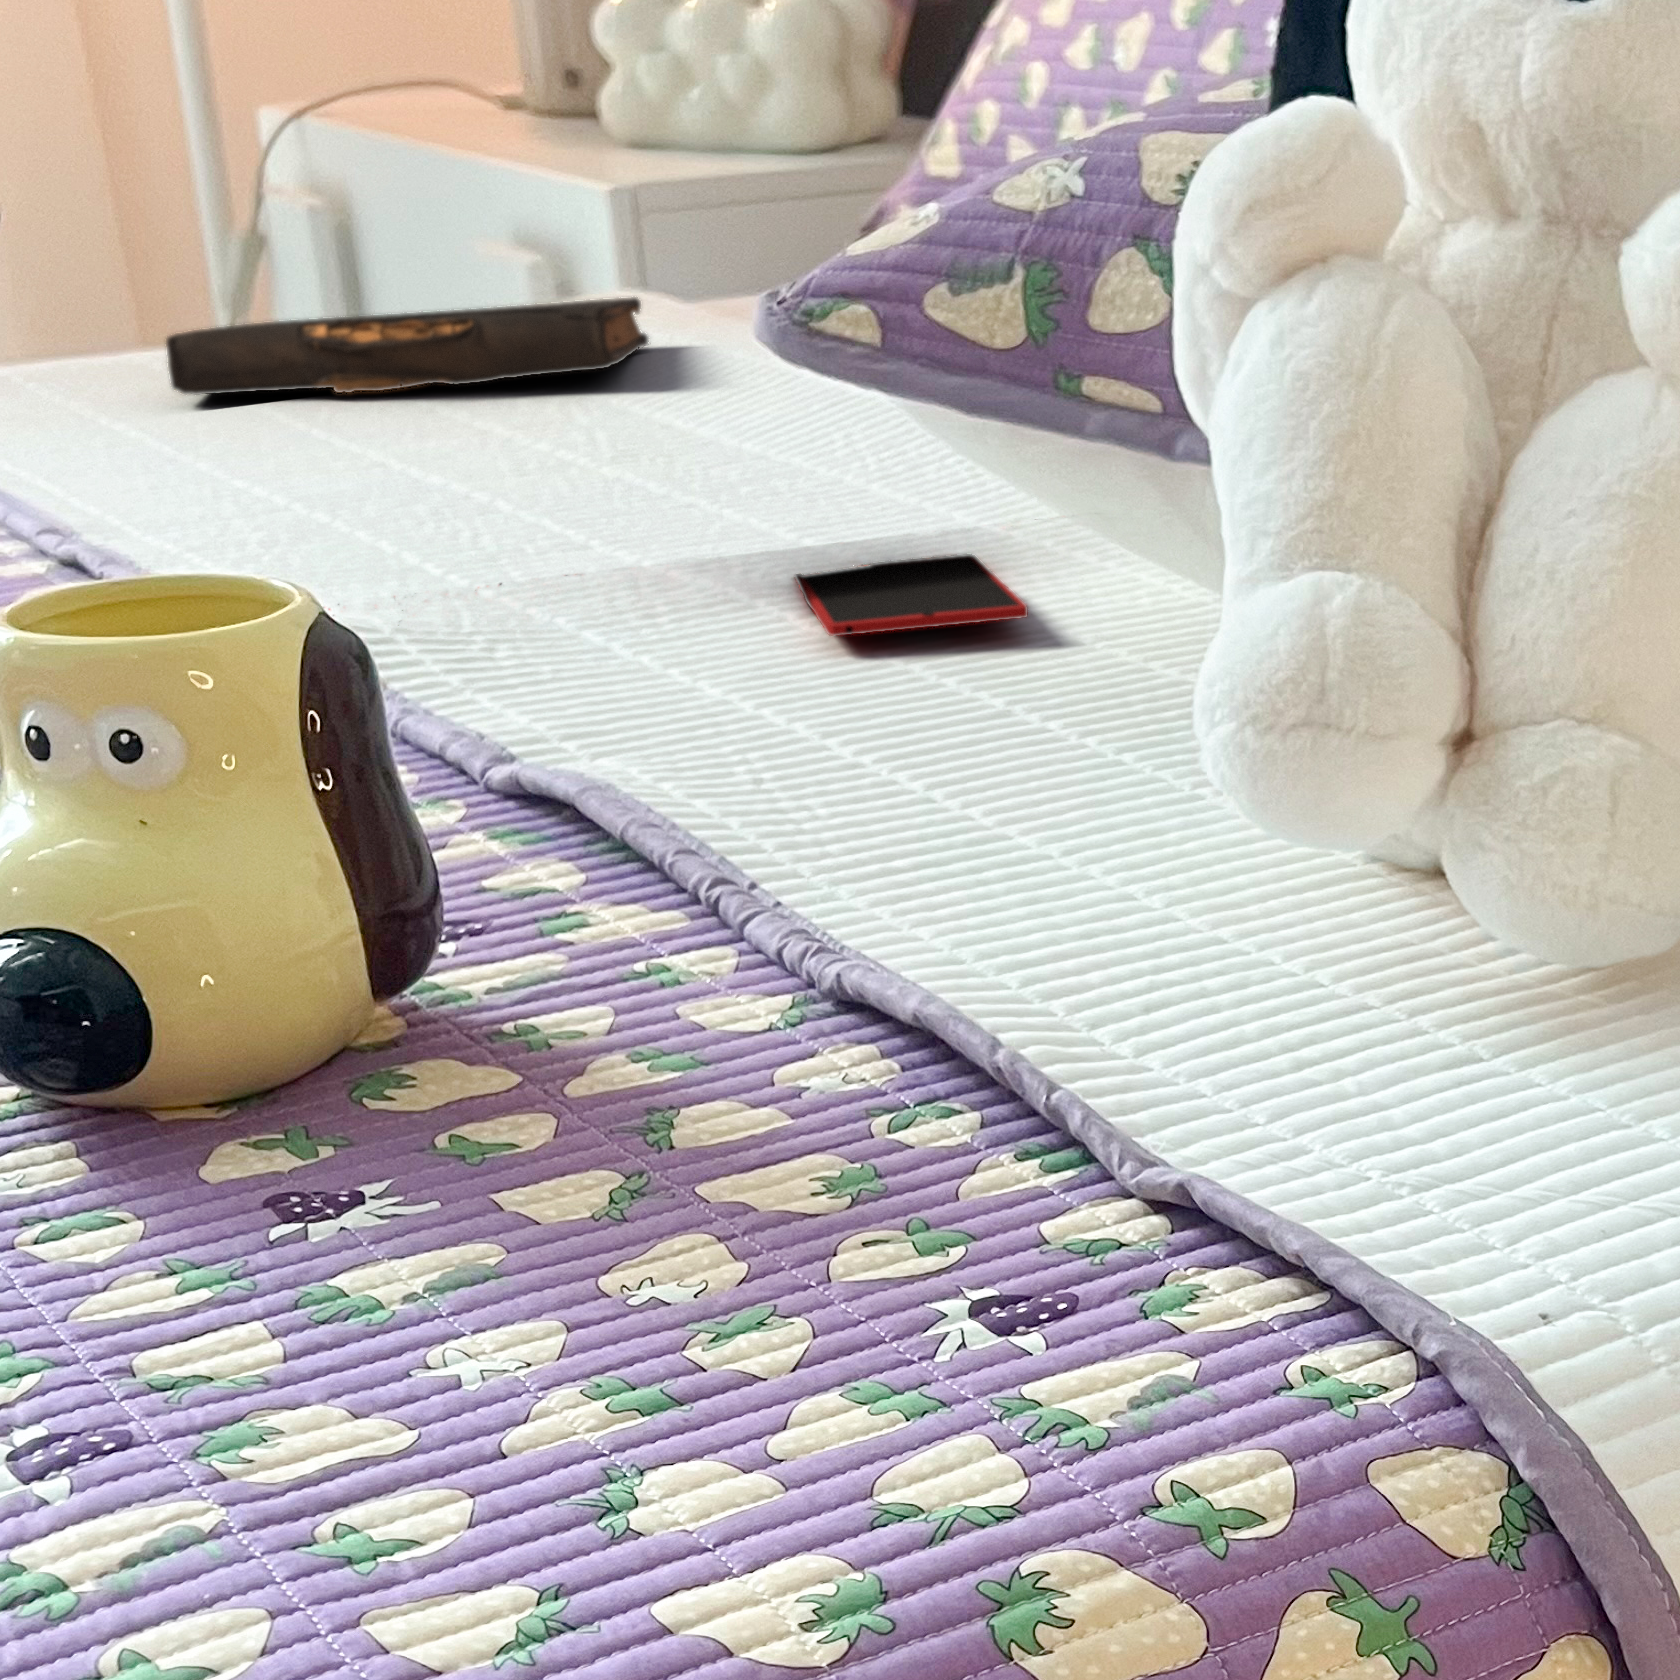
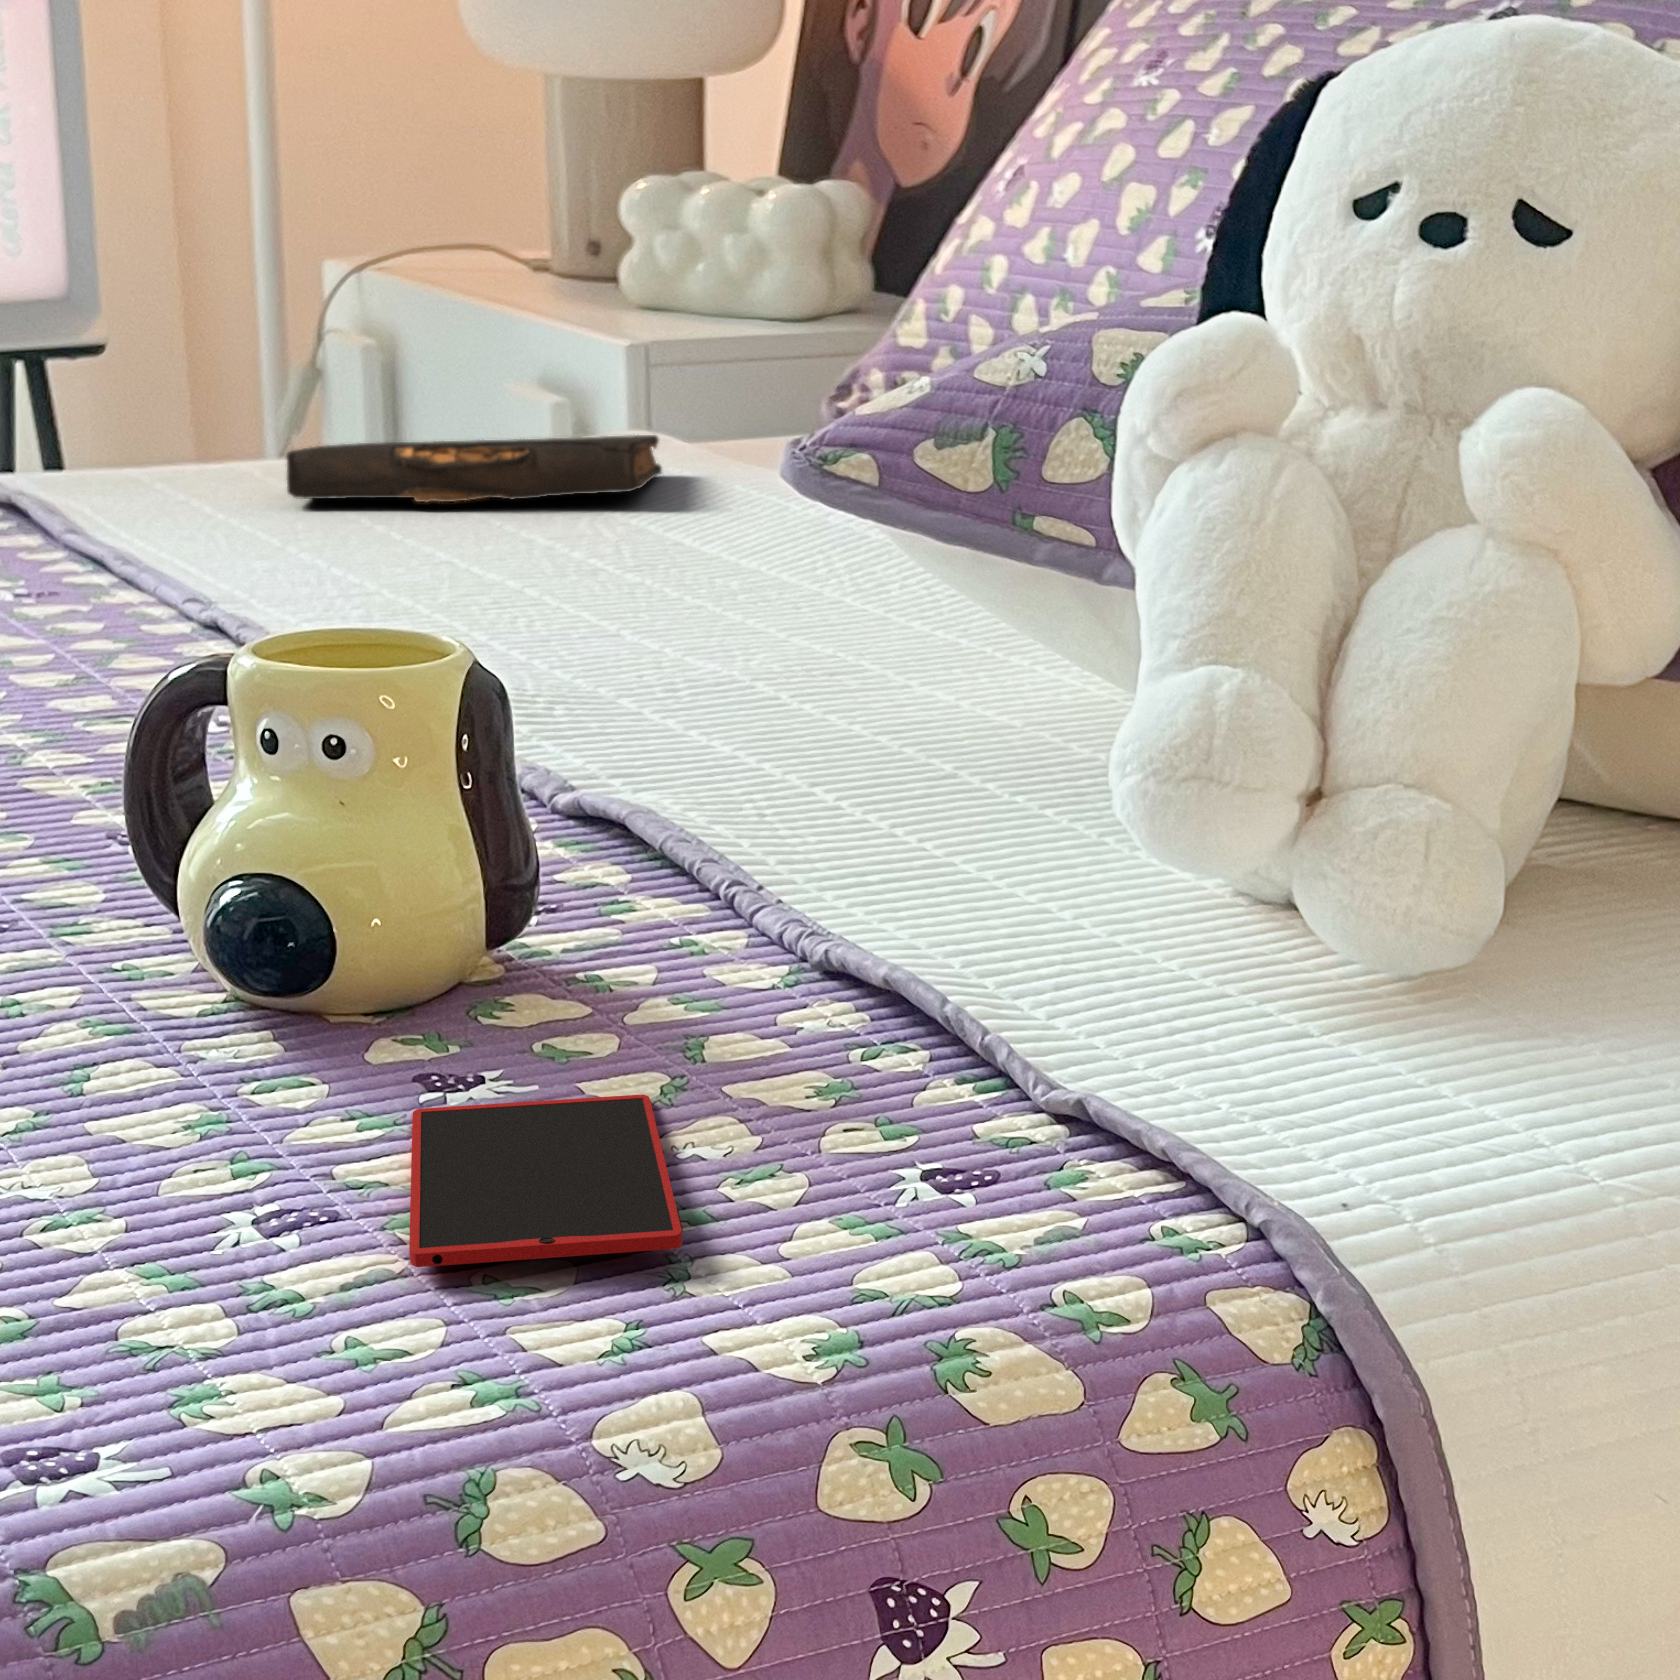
smartphone: present [796,554,1028,636] -> present [409,1095,683,1267]

